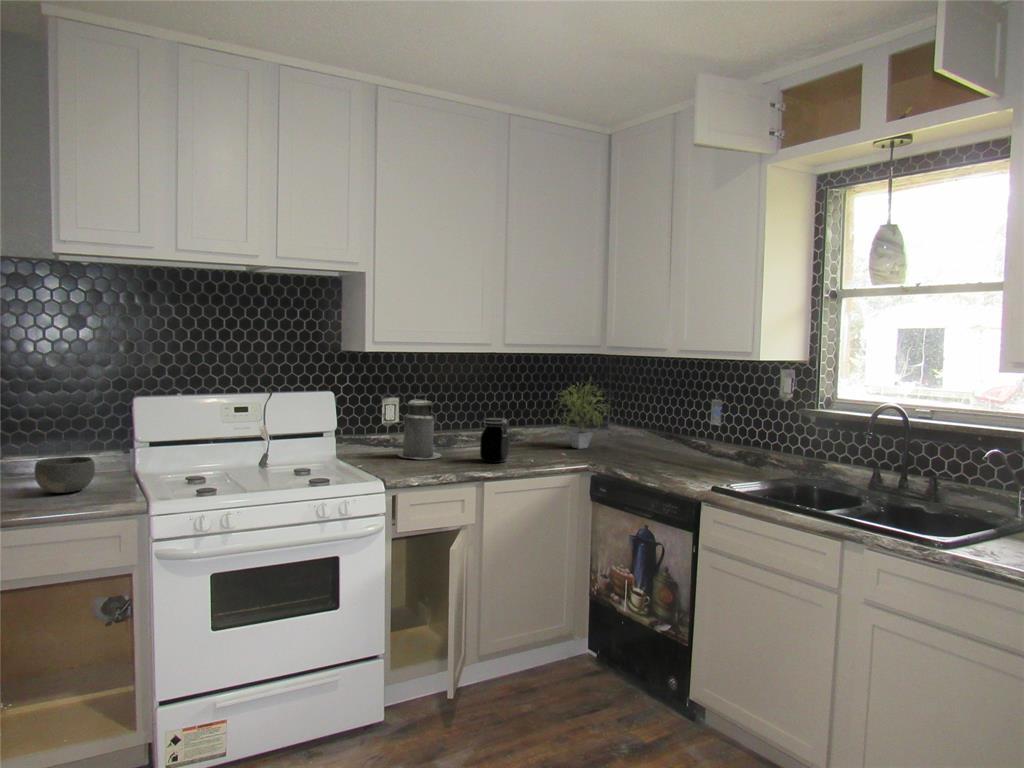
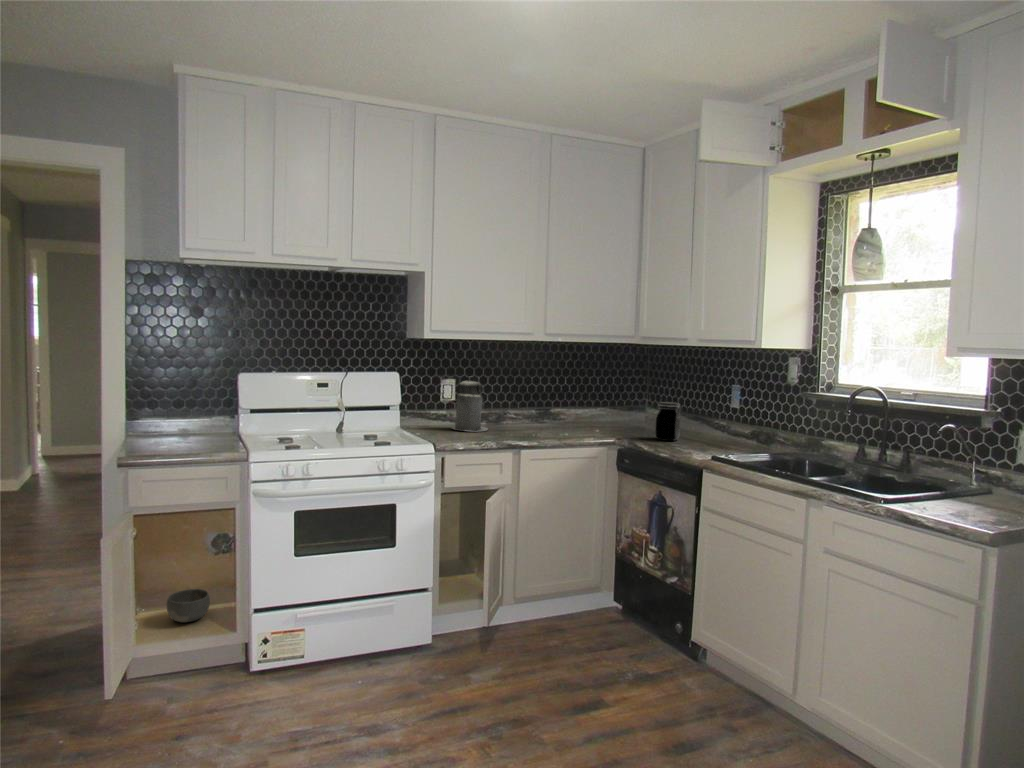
potted plant: present [561,385,602,449] -> none [587,364,644,428]
jar: present [480,418,509,463] -> present [655,402,681,441]
bowl: present [34,456,95,493] -> present [167,589,210,622]

